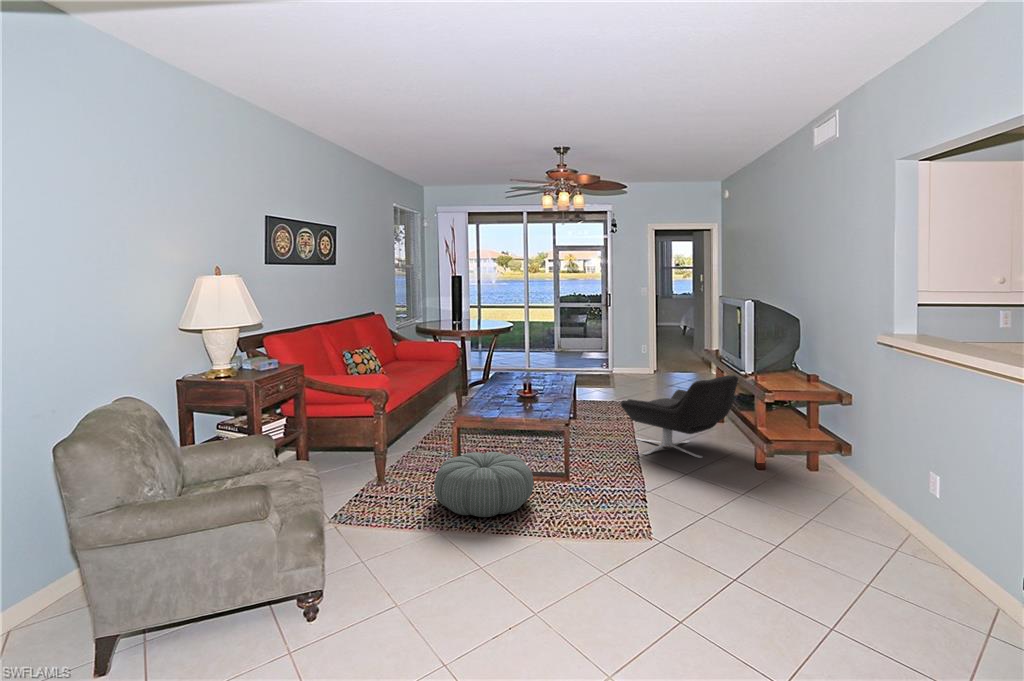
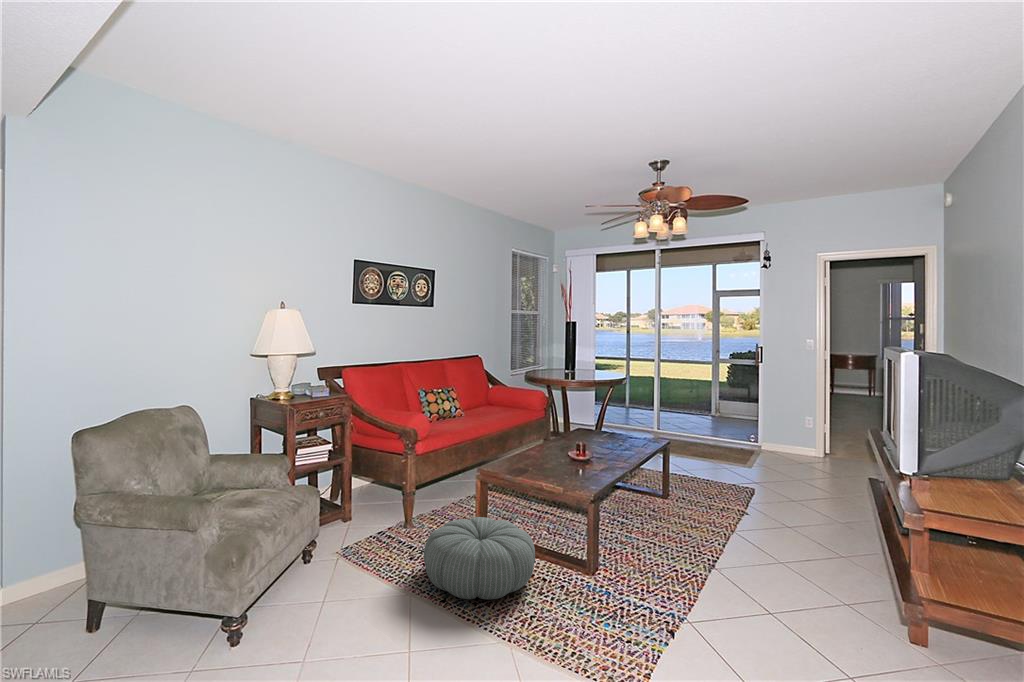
lounge chair: present [621,375,738,458] -> none [690,474,852,578]

